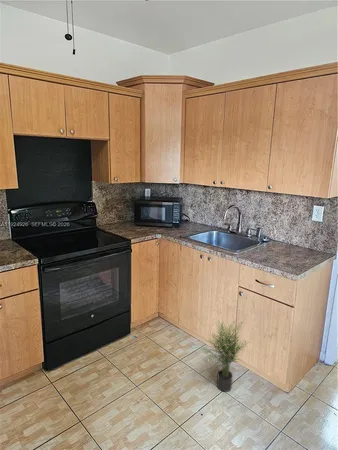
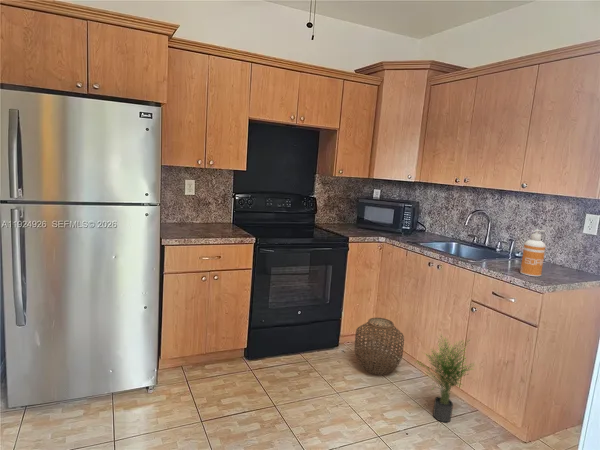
soap dispenser: none [275,225,293,264] -> present [520,229,546,276]
woven basket: none [145,305,185,355] -> present [355,317,404,375]

